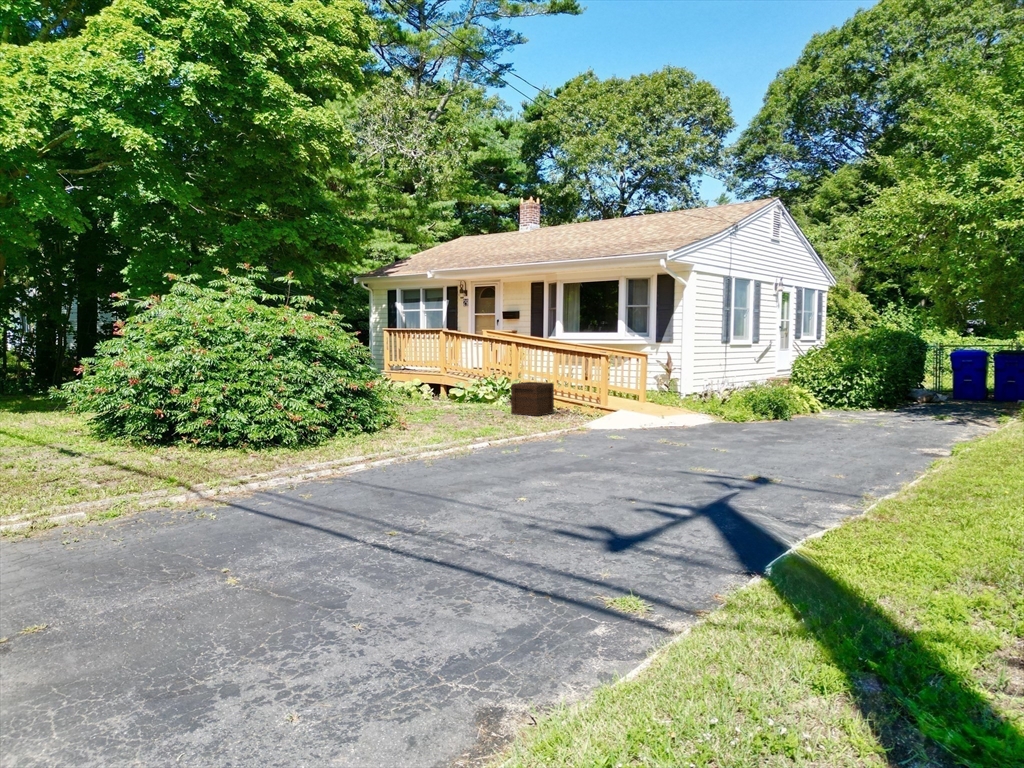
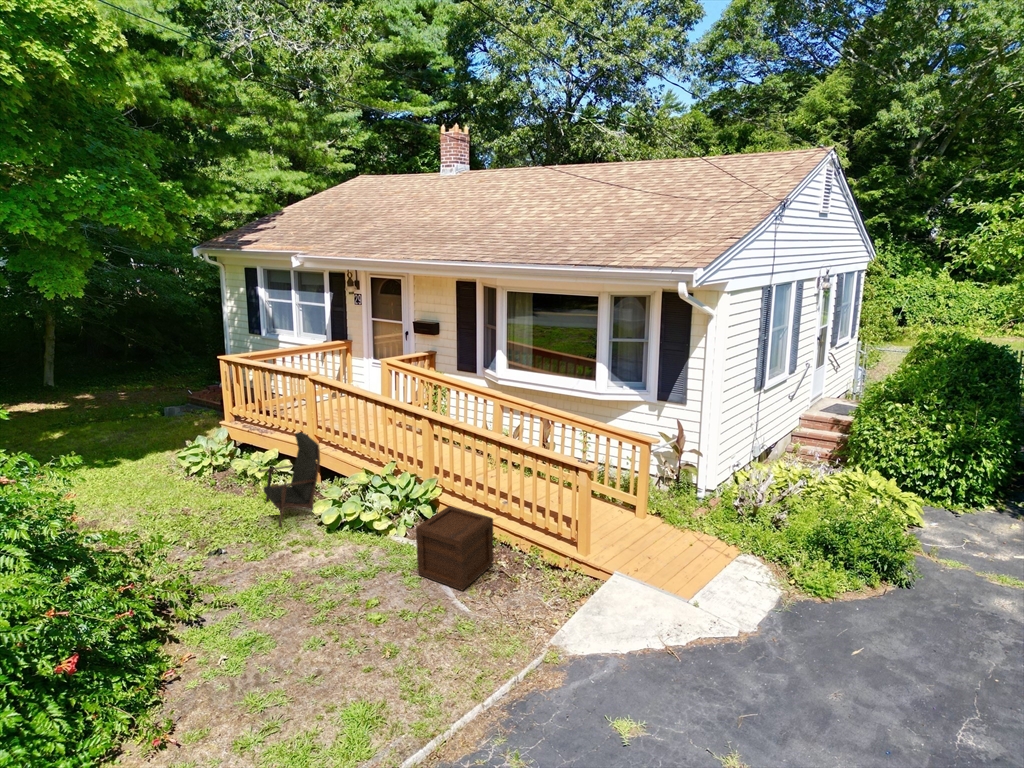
lounge chair: none [414,359,453,407] -> present [259,432,320,527]

